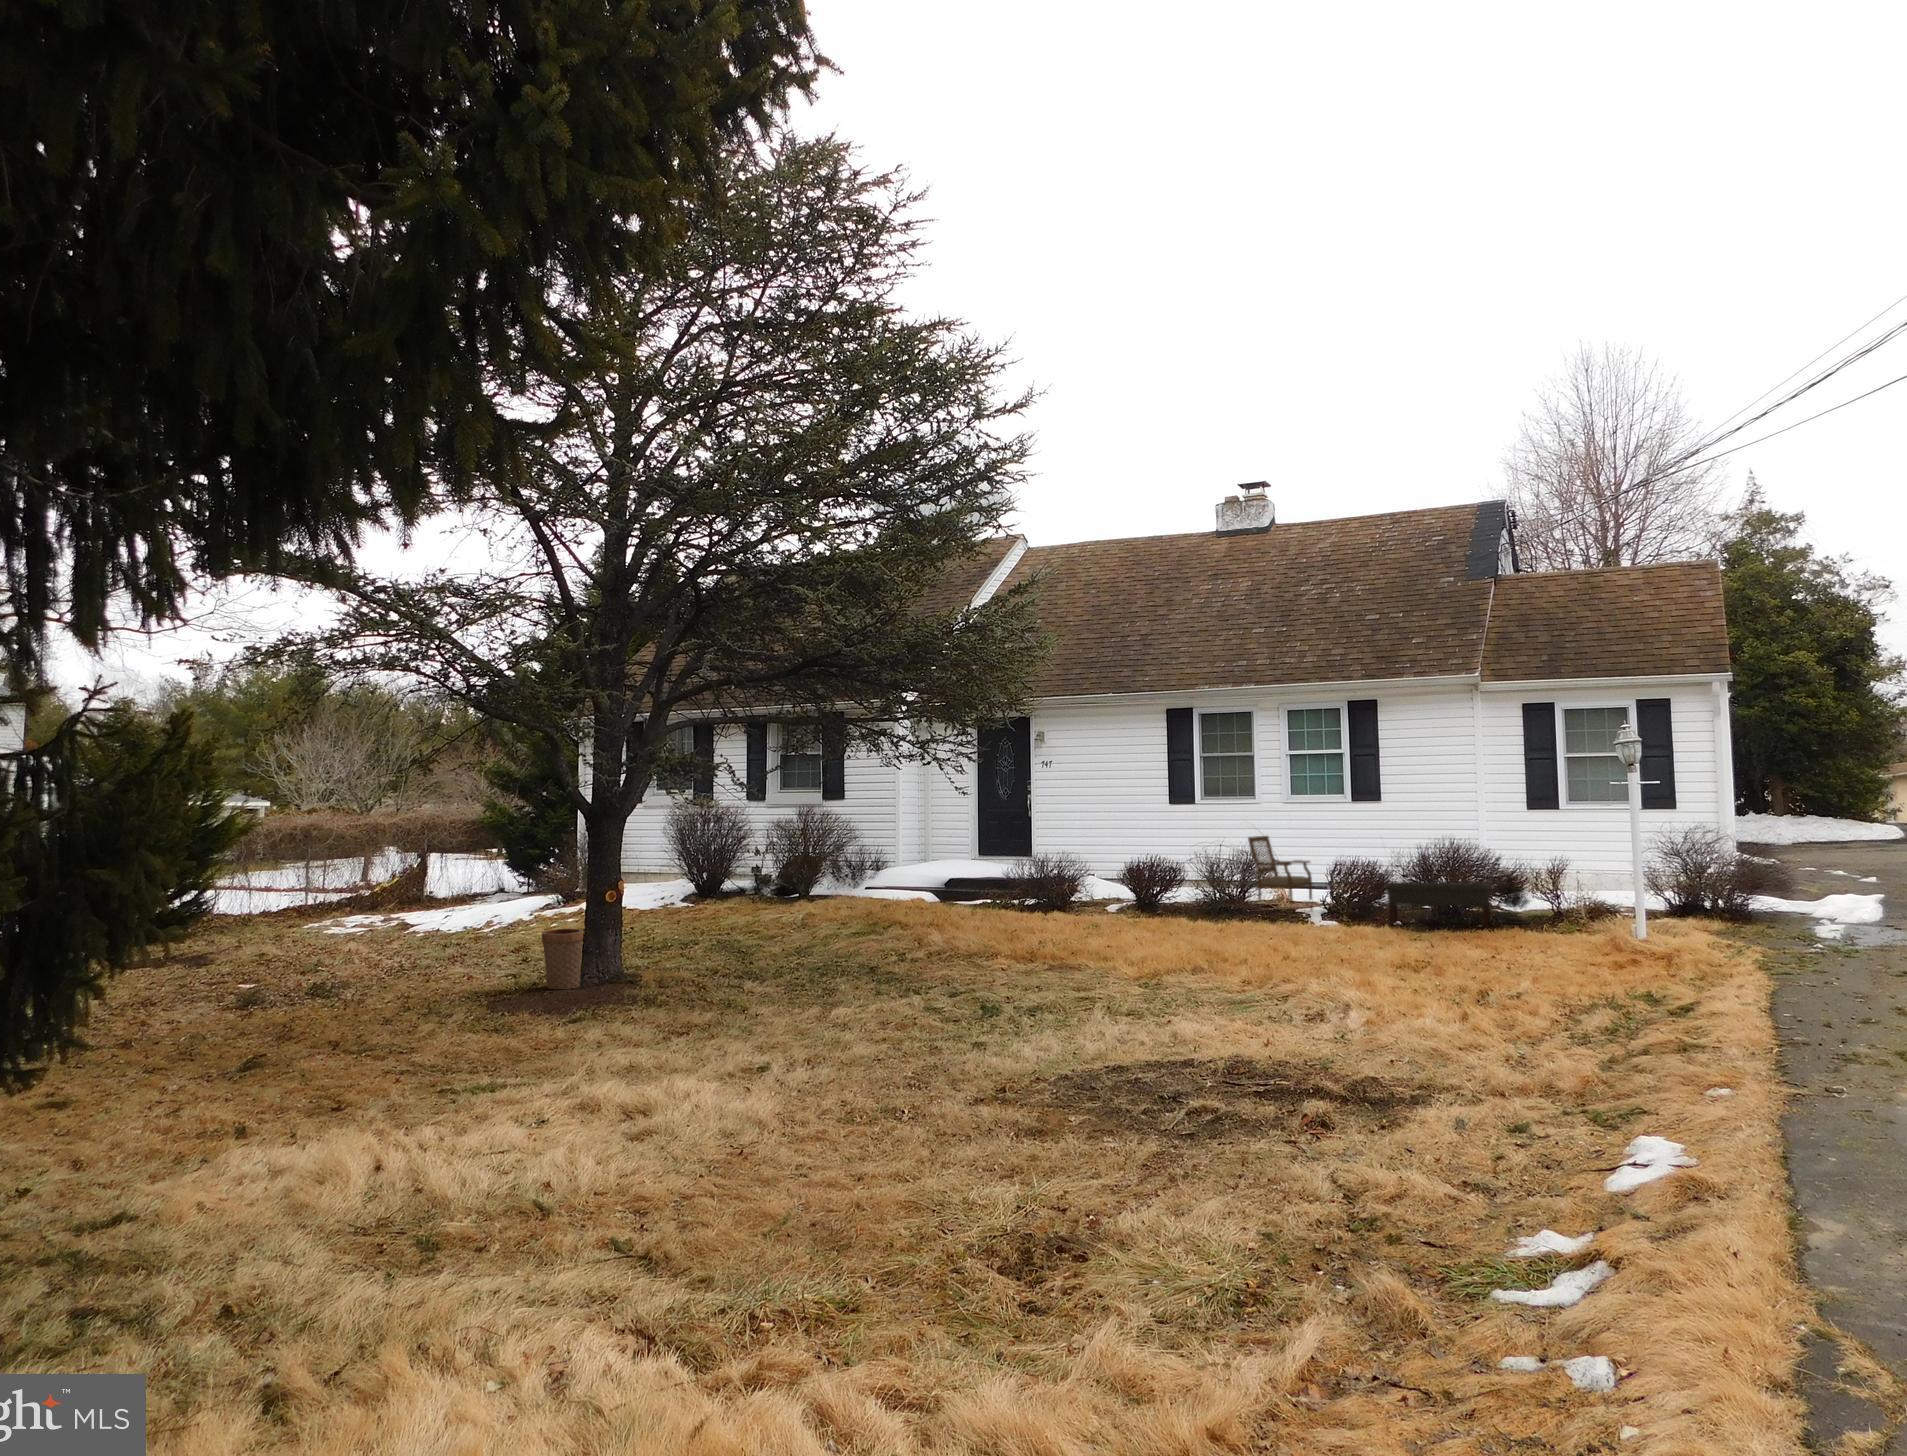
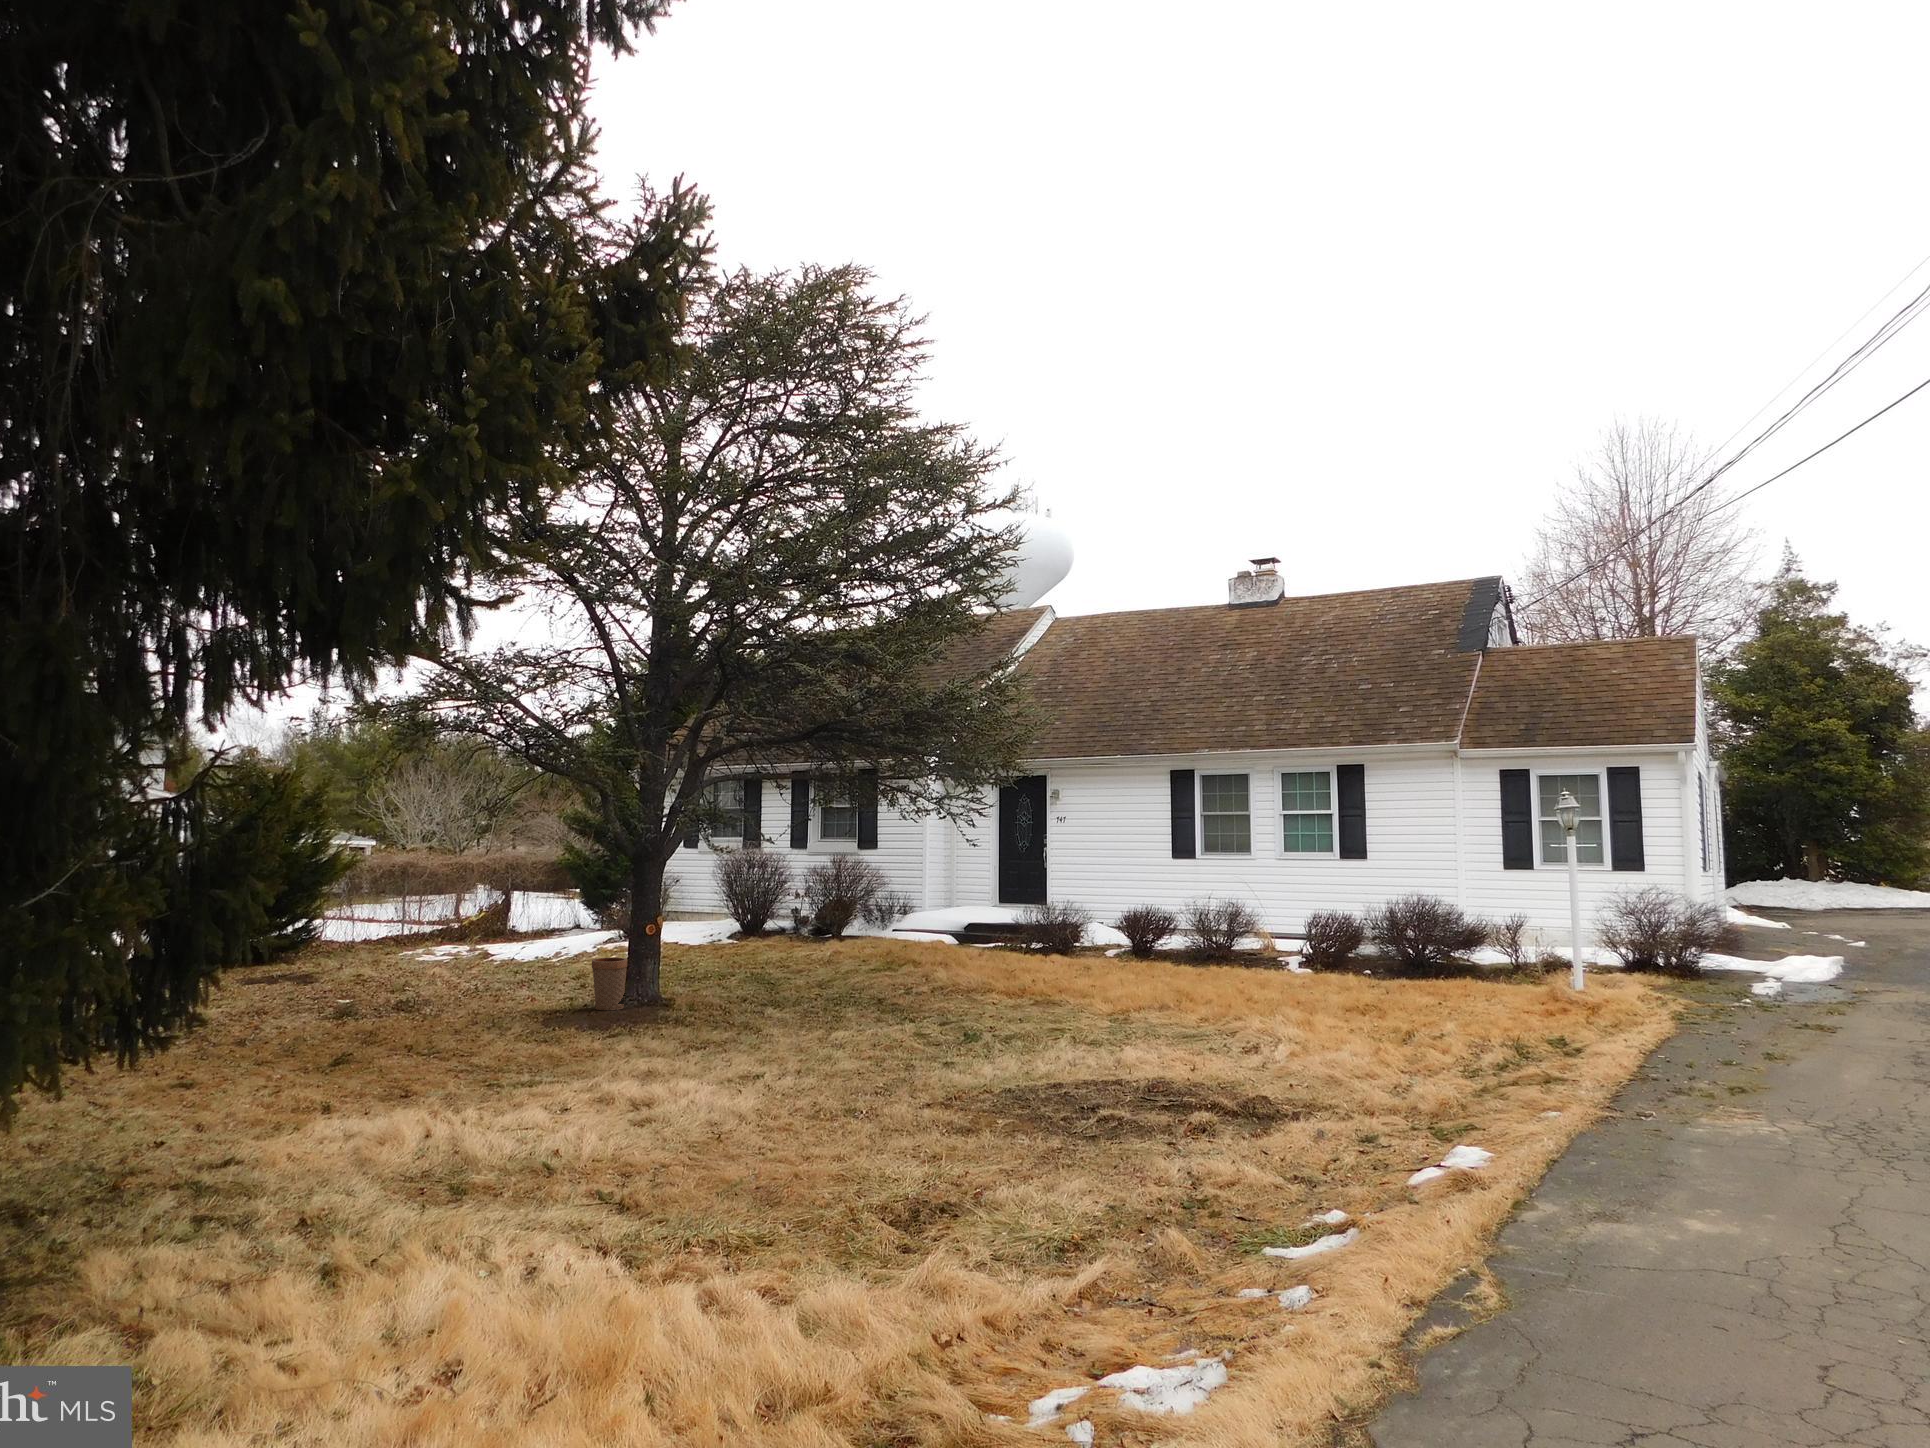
chair: present [1248,836,1313,914] -> none [1245,889,1306,963]
potted tree: present [1499,874,1530,924] -> none [1468,924,1505,976]
bench: present [1386,881,1490,927] -> none [1365,934,1463,978]

